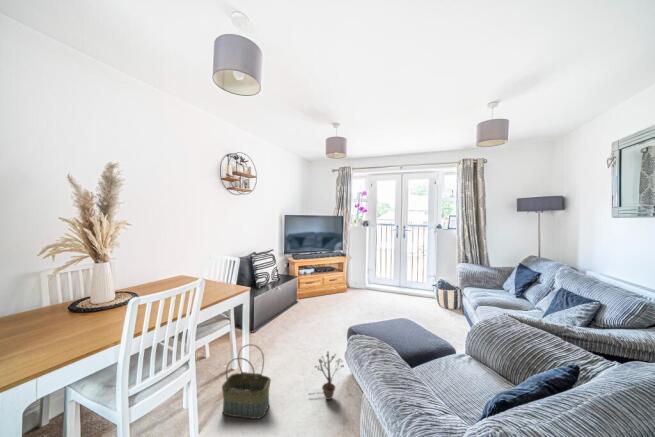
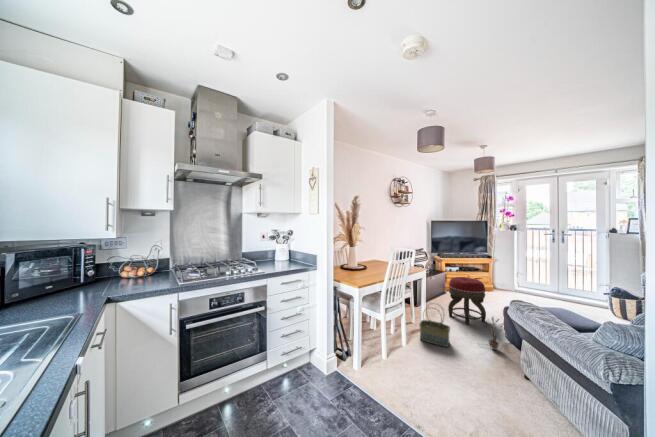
footstool: none [287,287,330,353] -> present [448,277,486,324]

